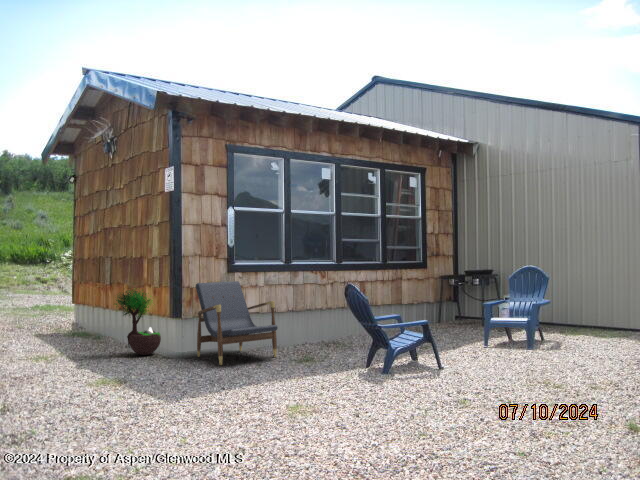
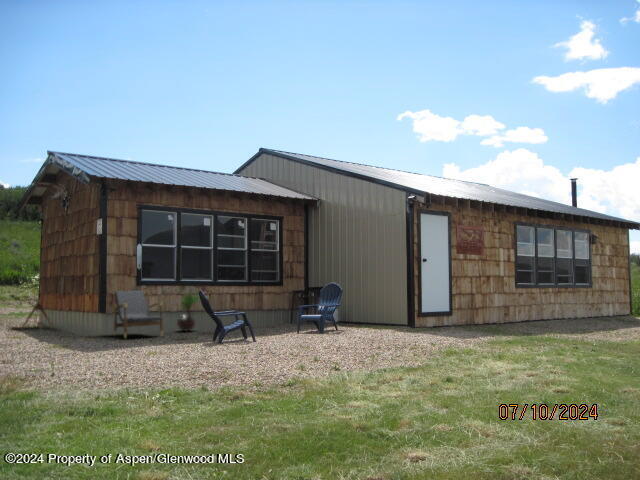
potted tree: present [116,290,161,355] -> present [177,294,198,331]
round table: none [36,291,109,341] -> present [18,299,53,329]

